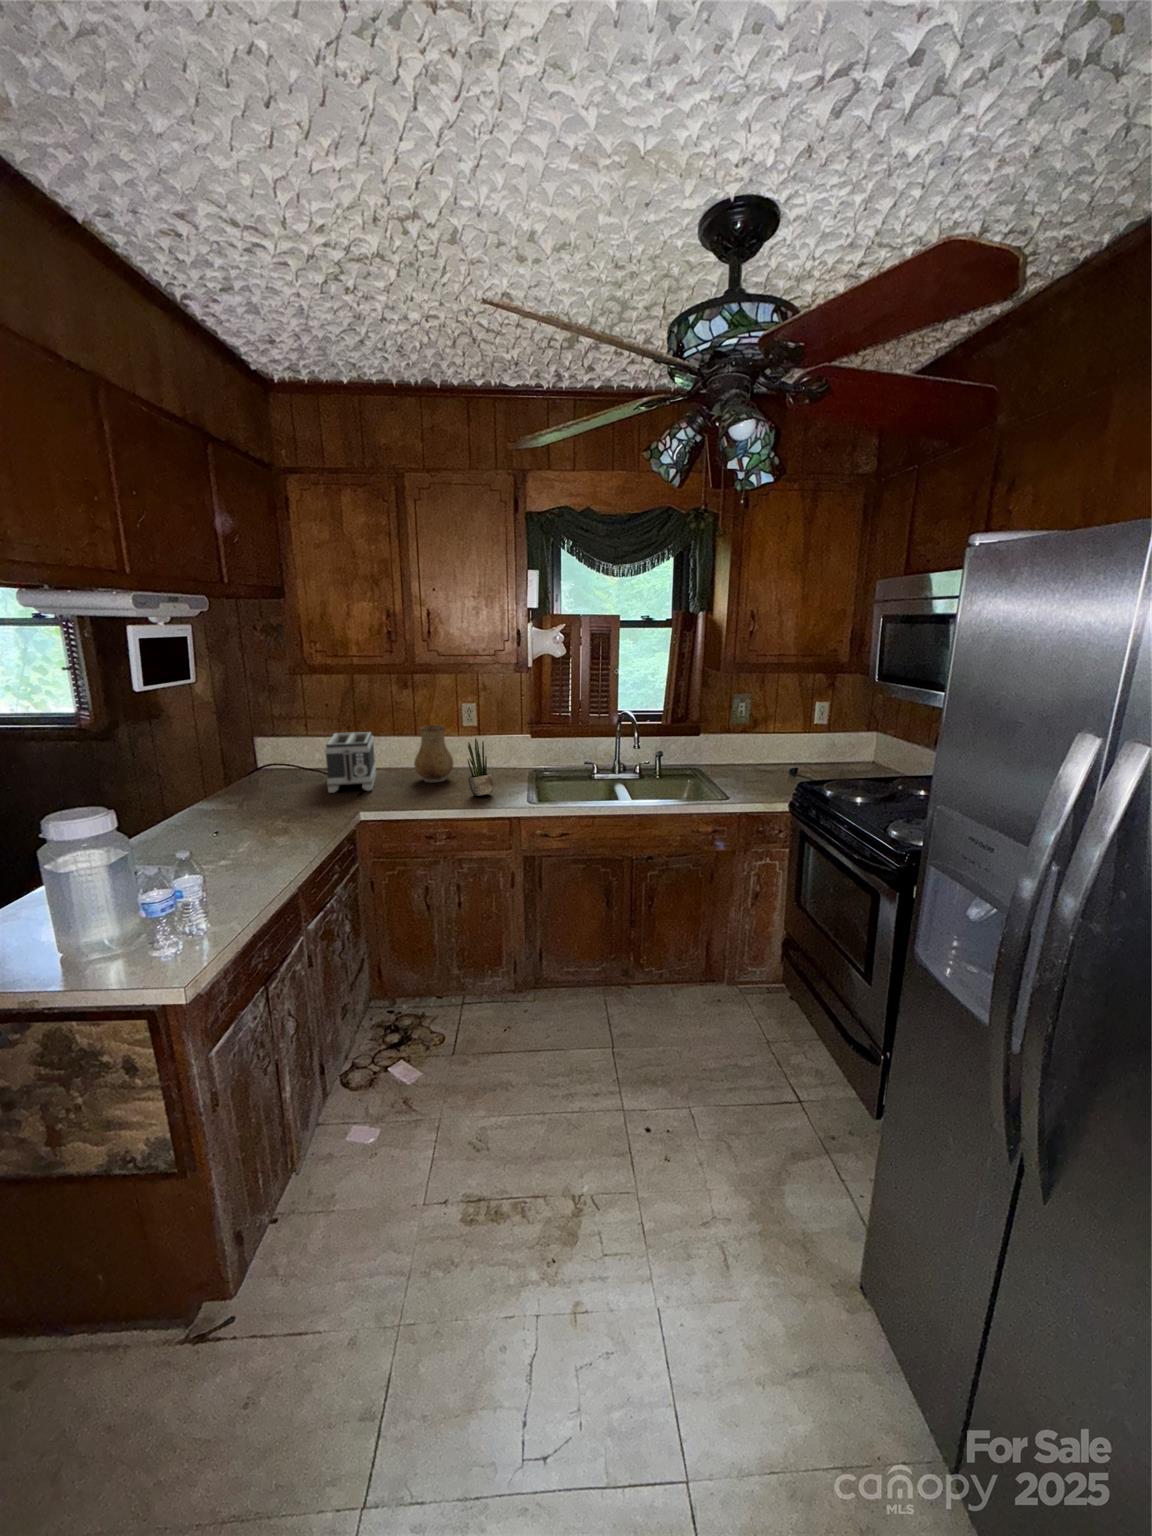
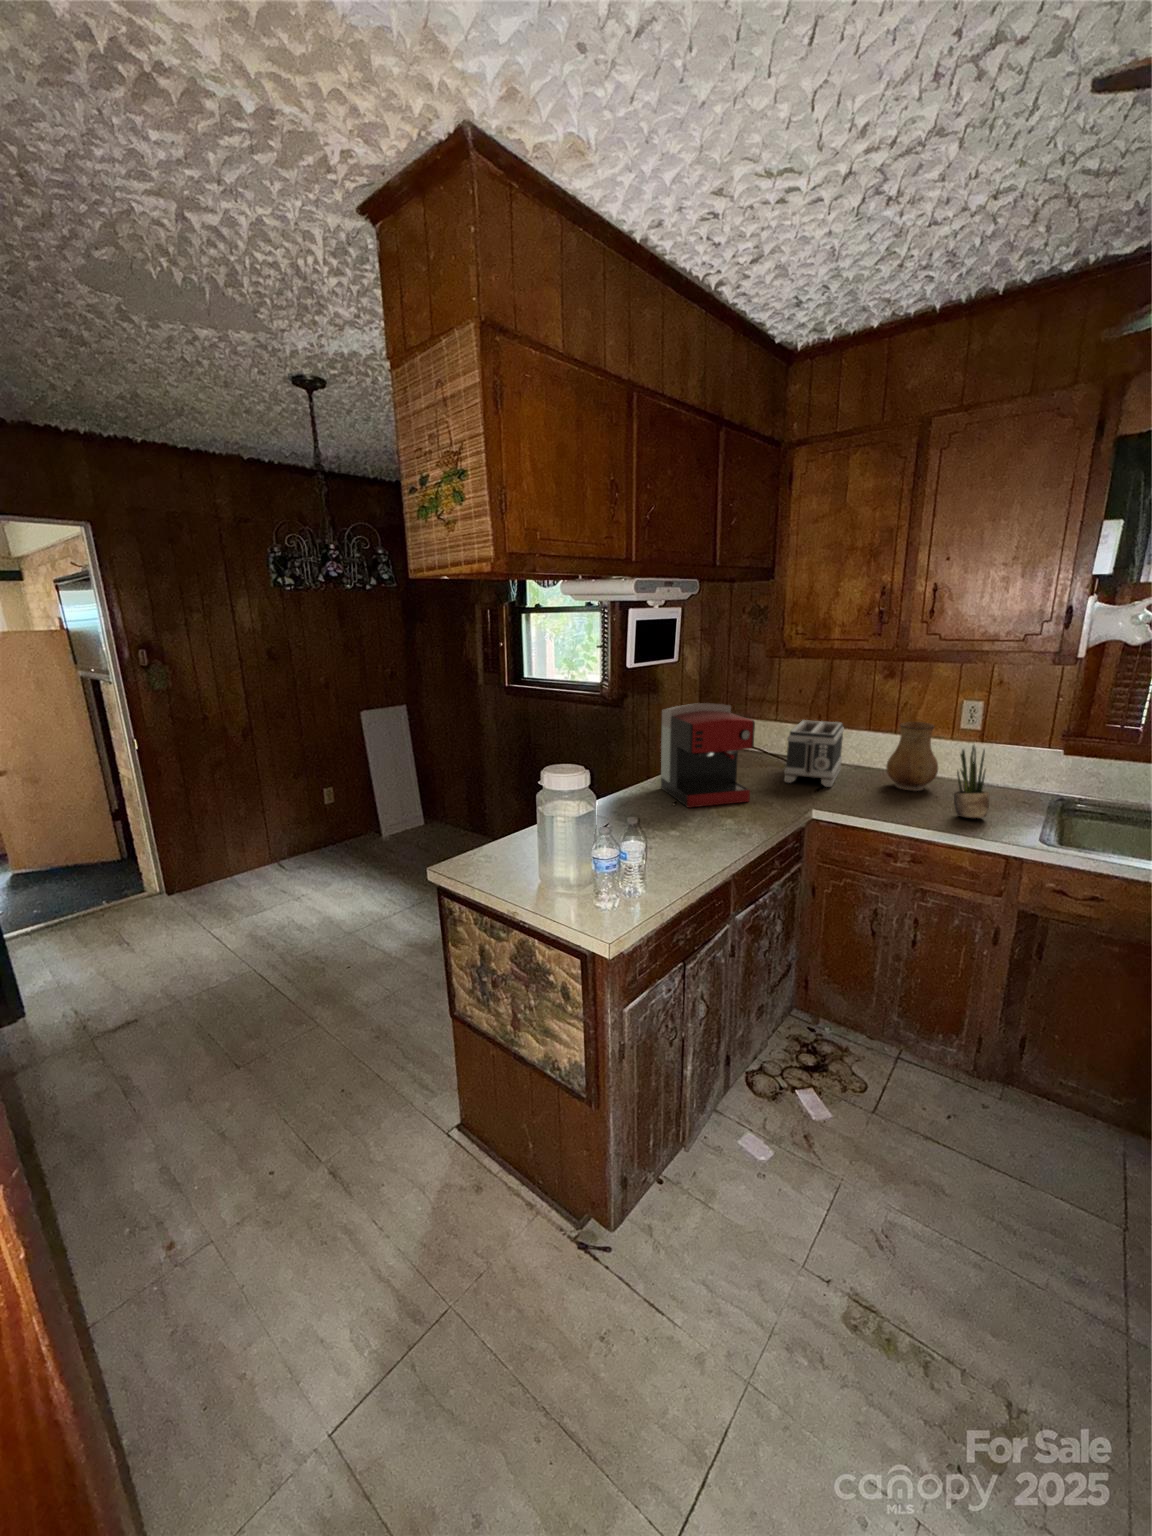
coffee maker: none [183,724,299,834] -> present [661,703,755,808]

